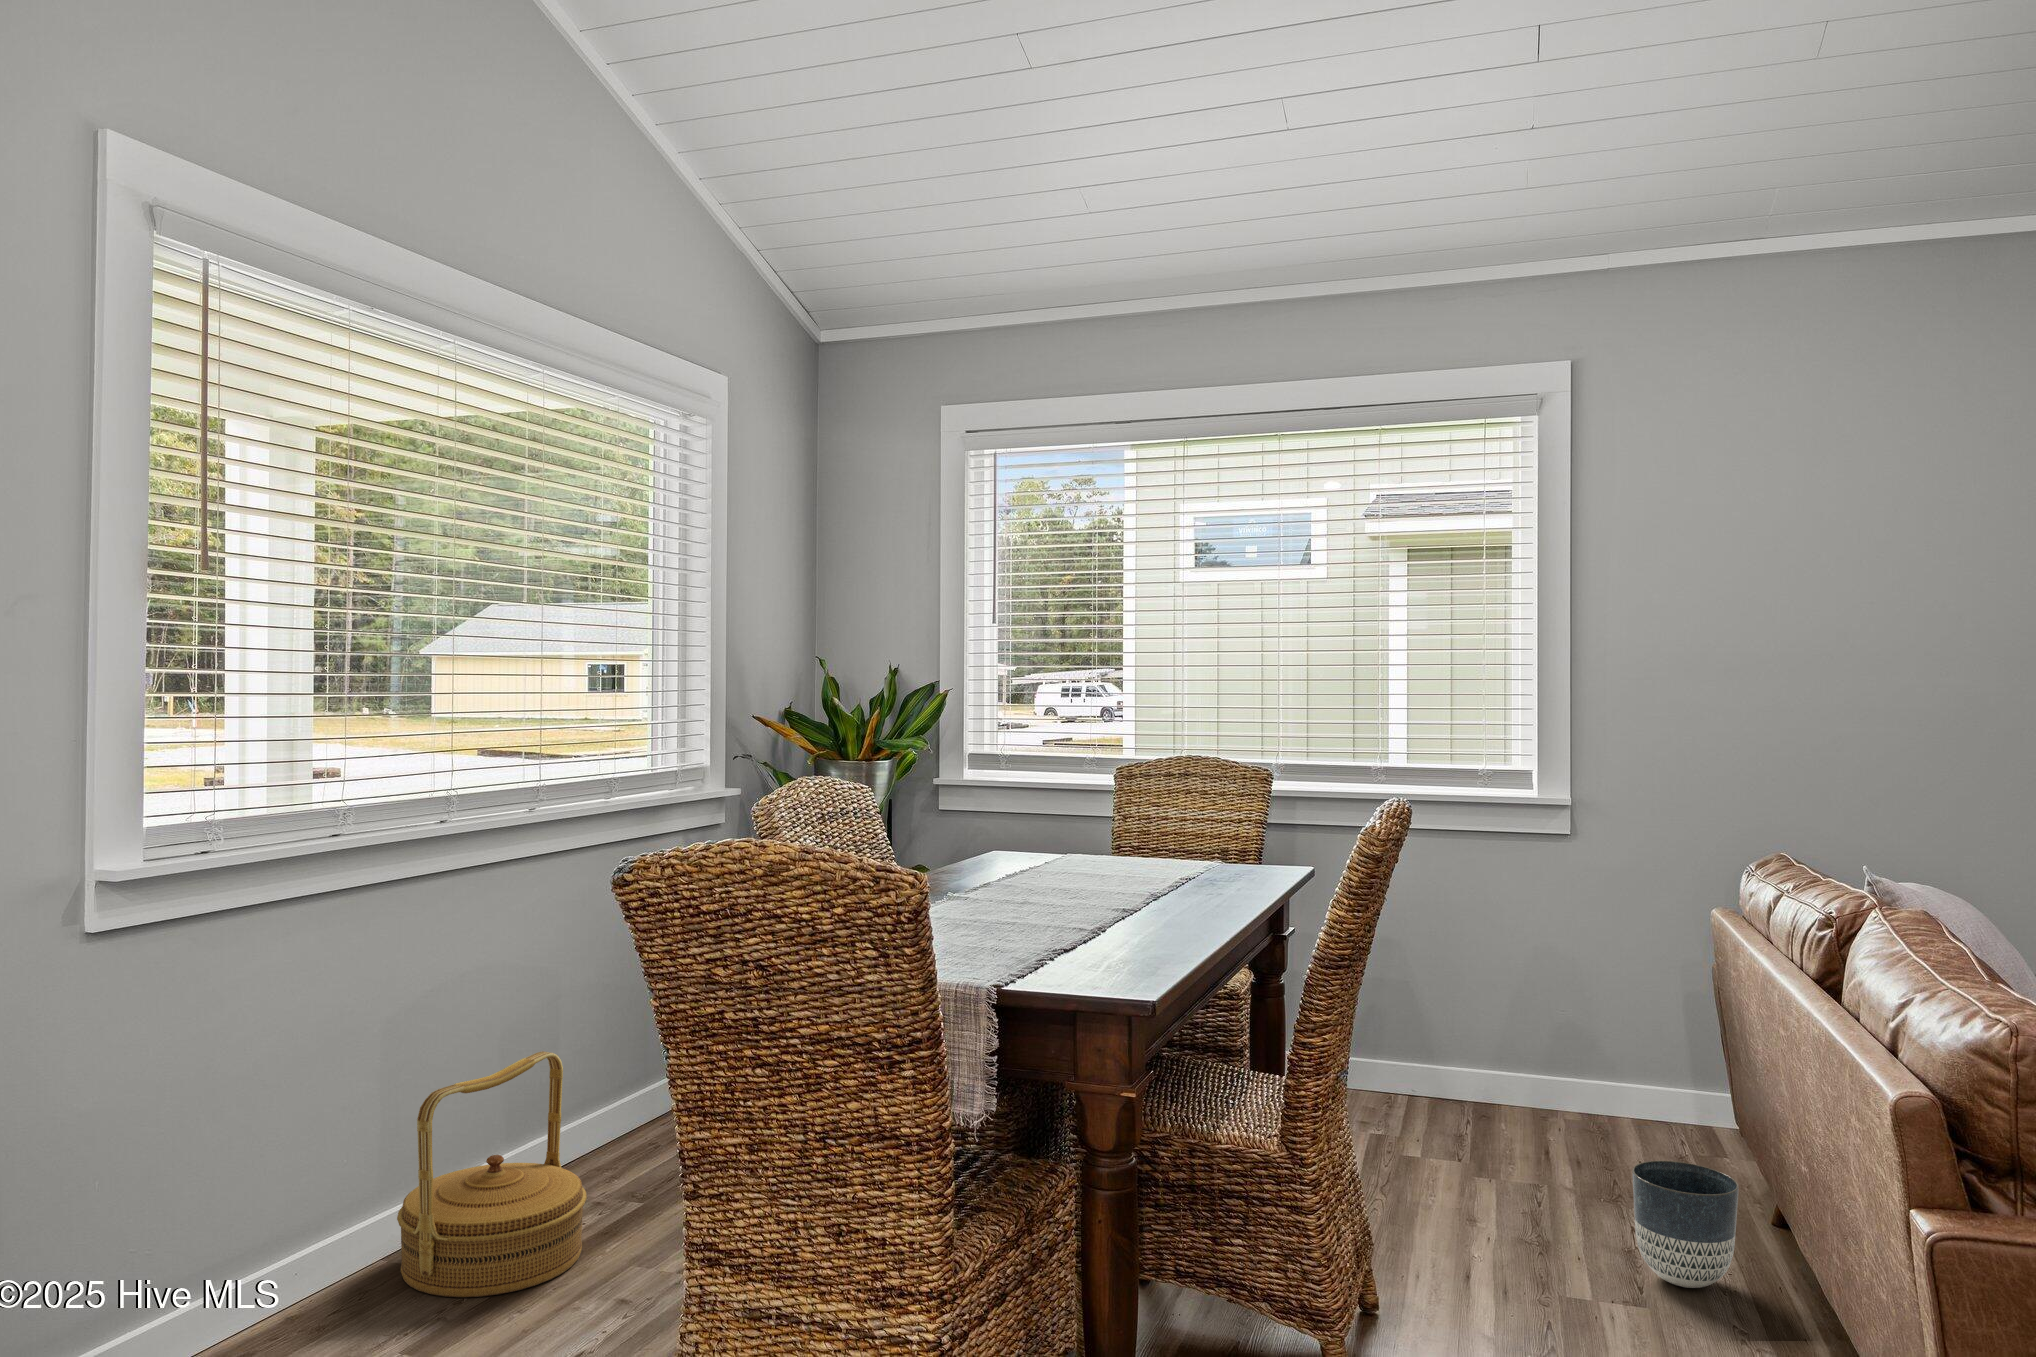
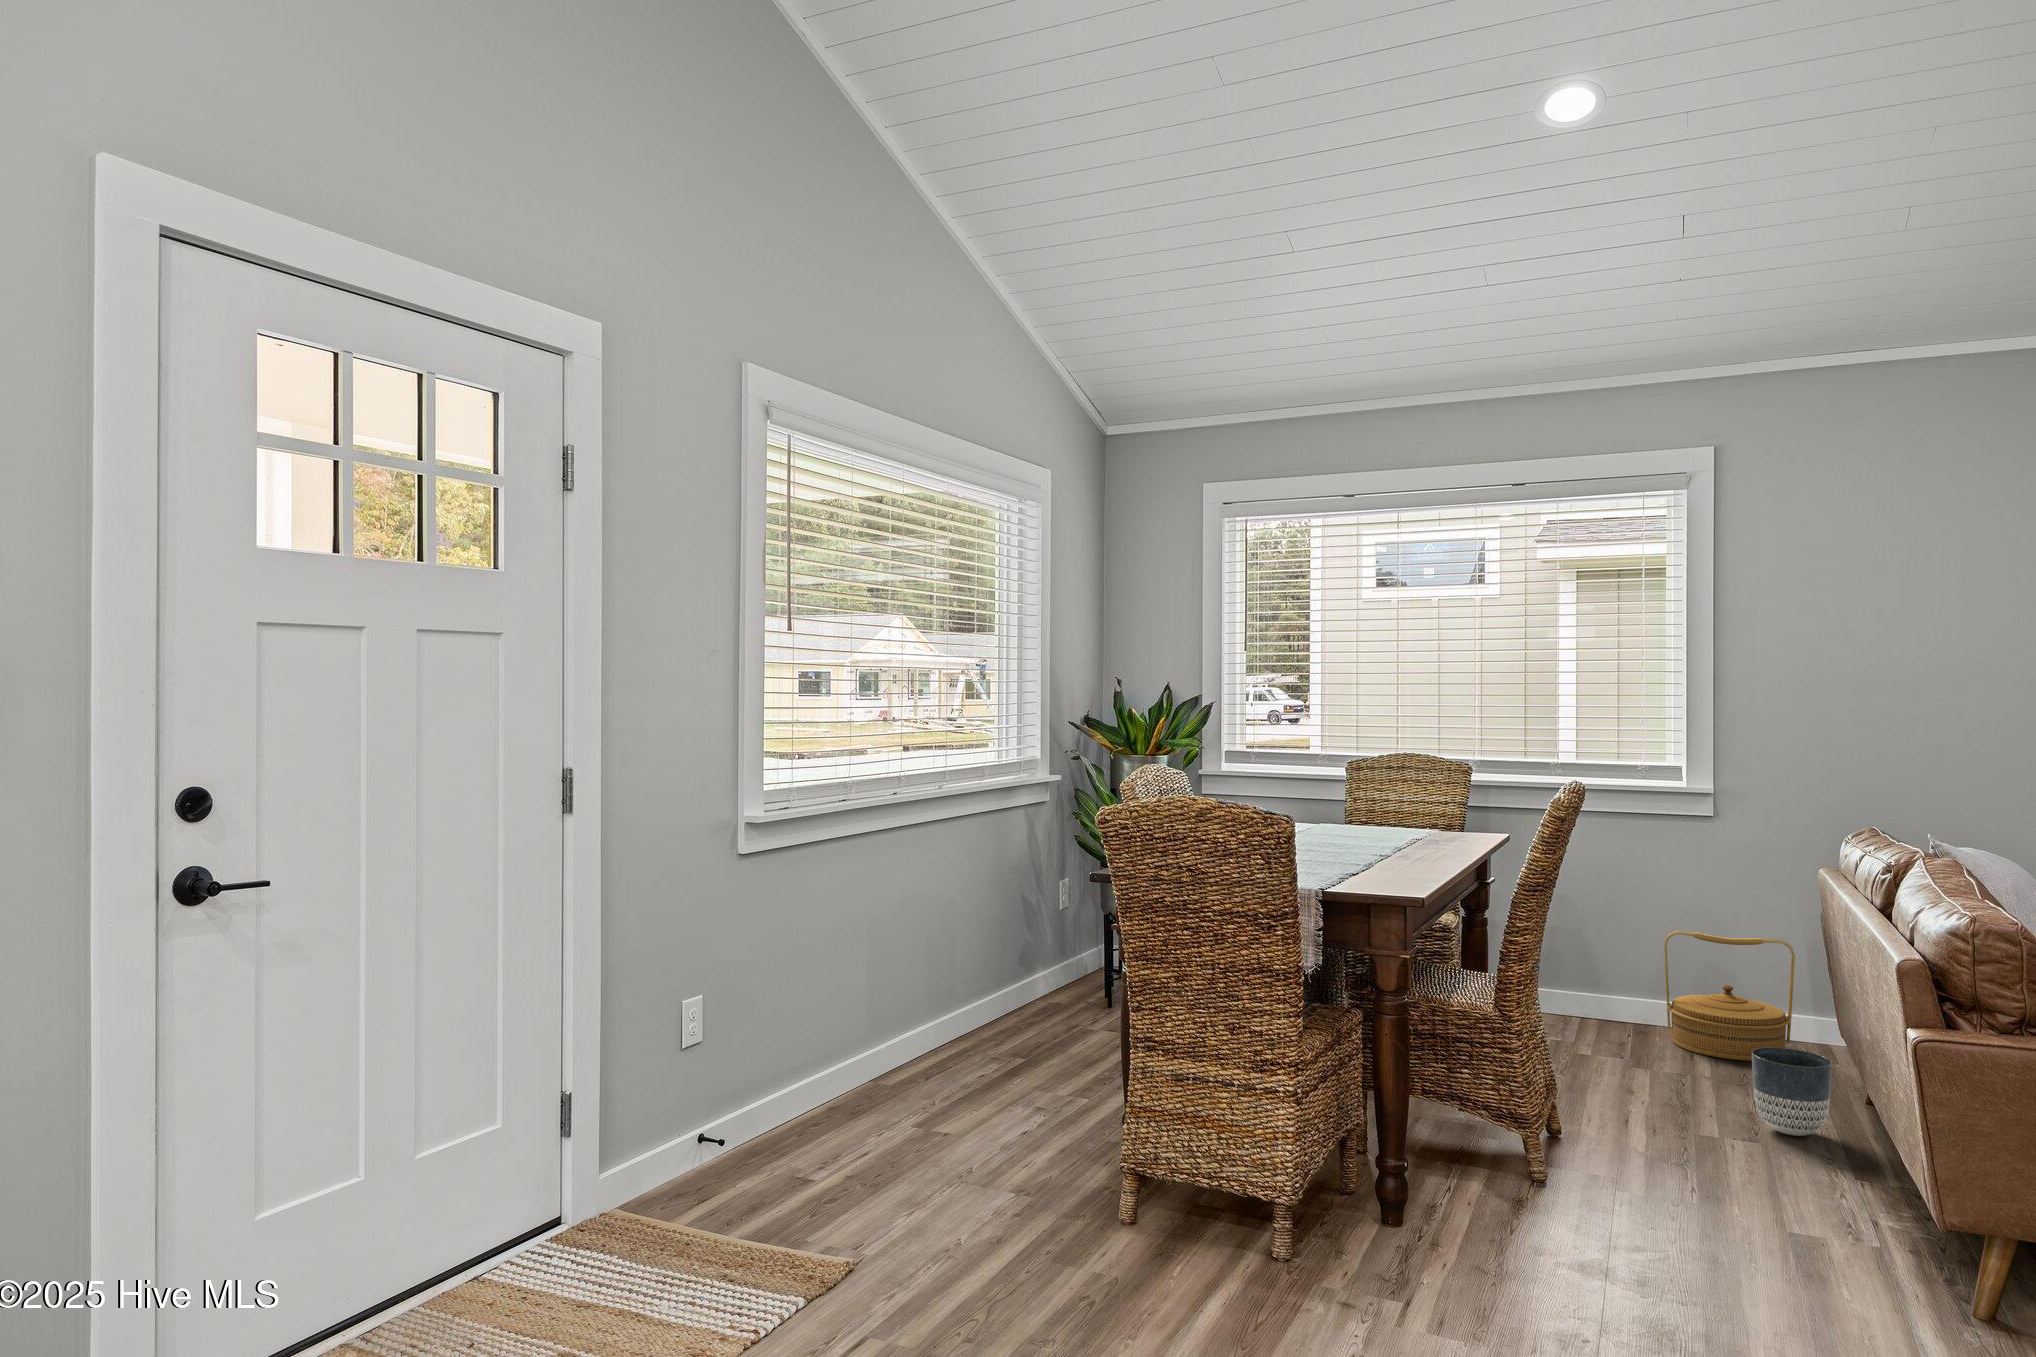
woven basket: present [397,1051,587,1298] -> present [1664,931,1795,1061]

